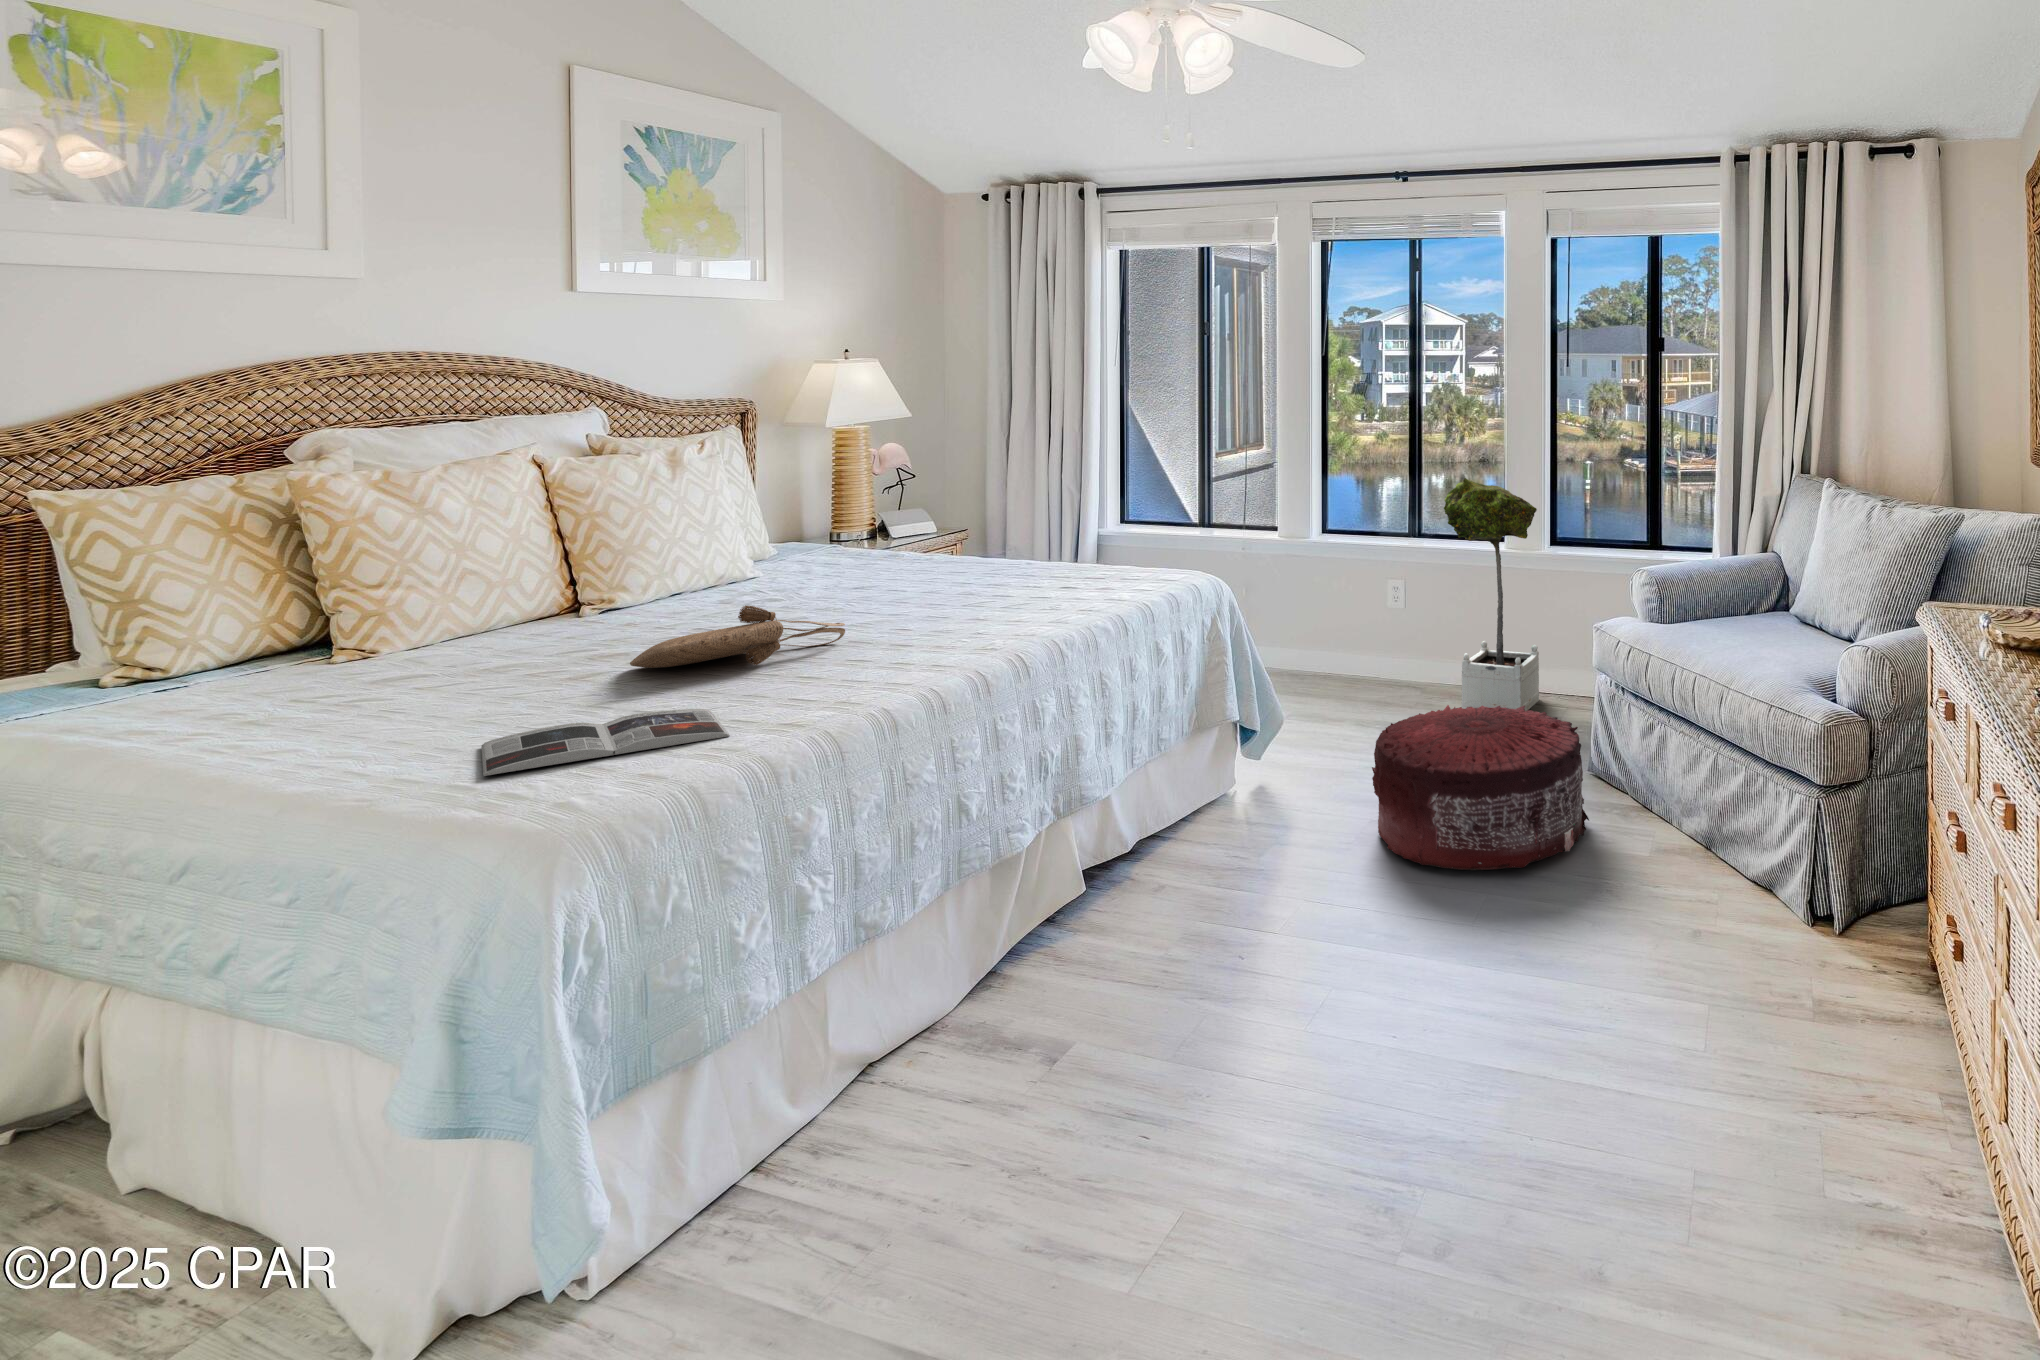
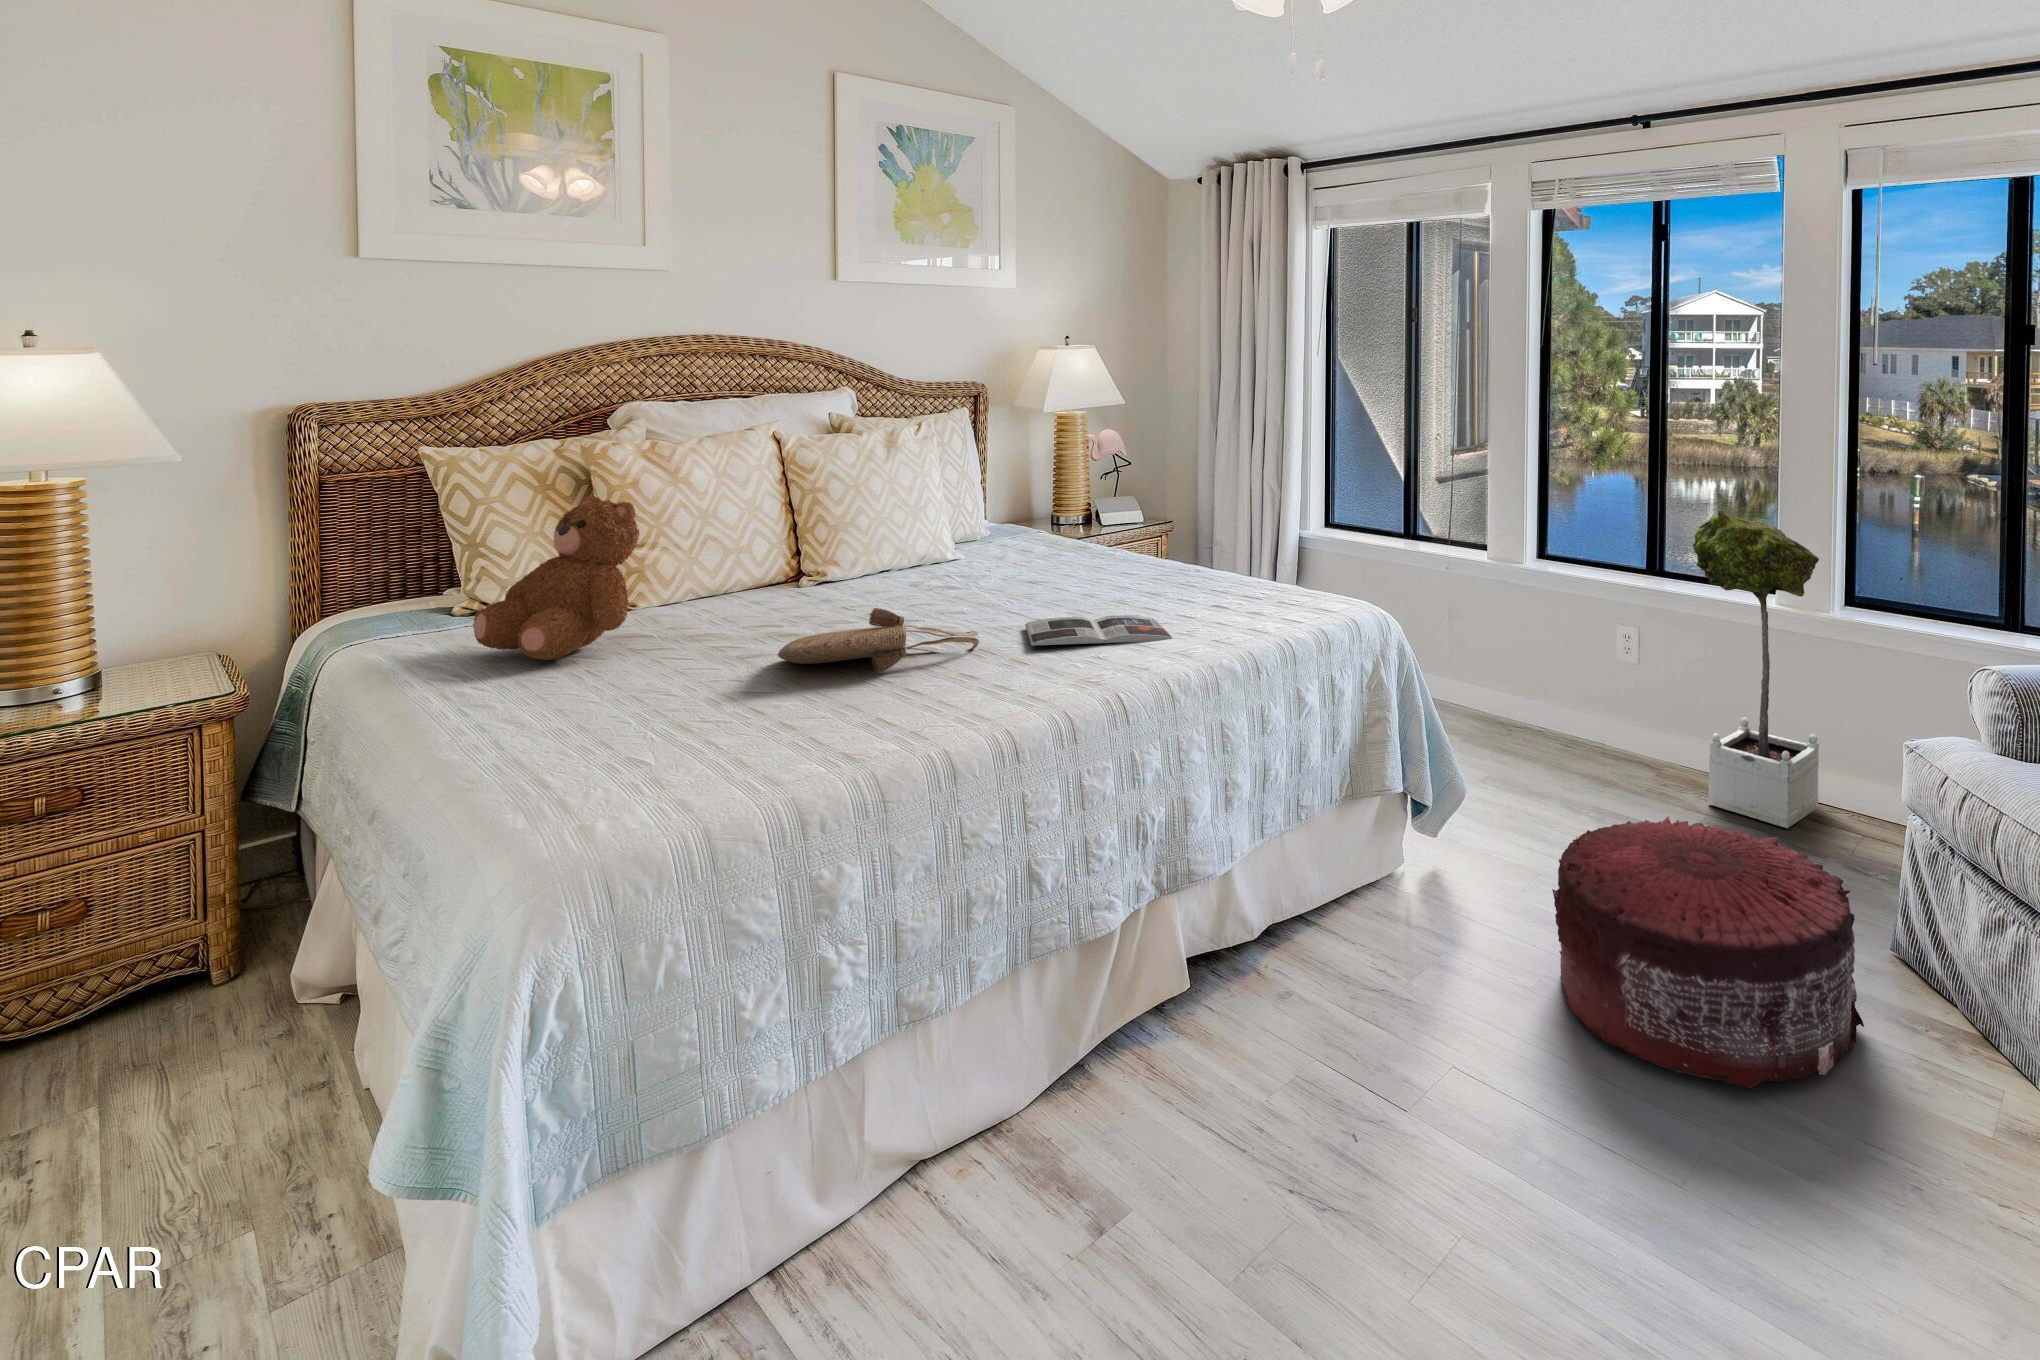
teddy bear: none [217,522,429,700] -> present [473,496,639,660]
magazine: present [481,709,730,776] -> present [1025,615,1173,646]

